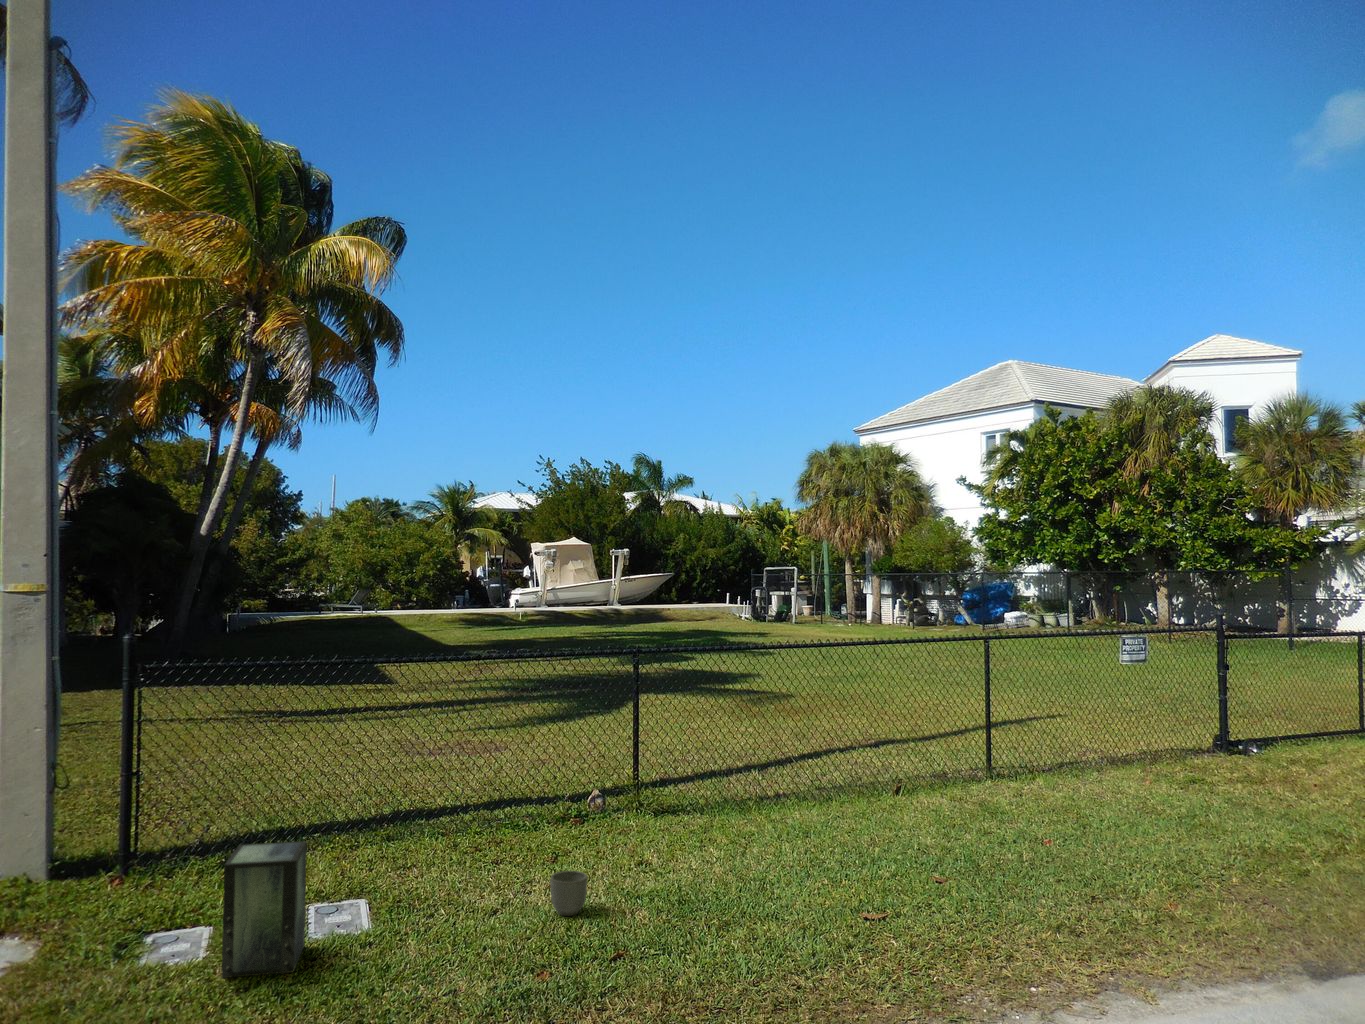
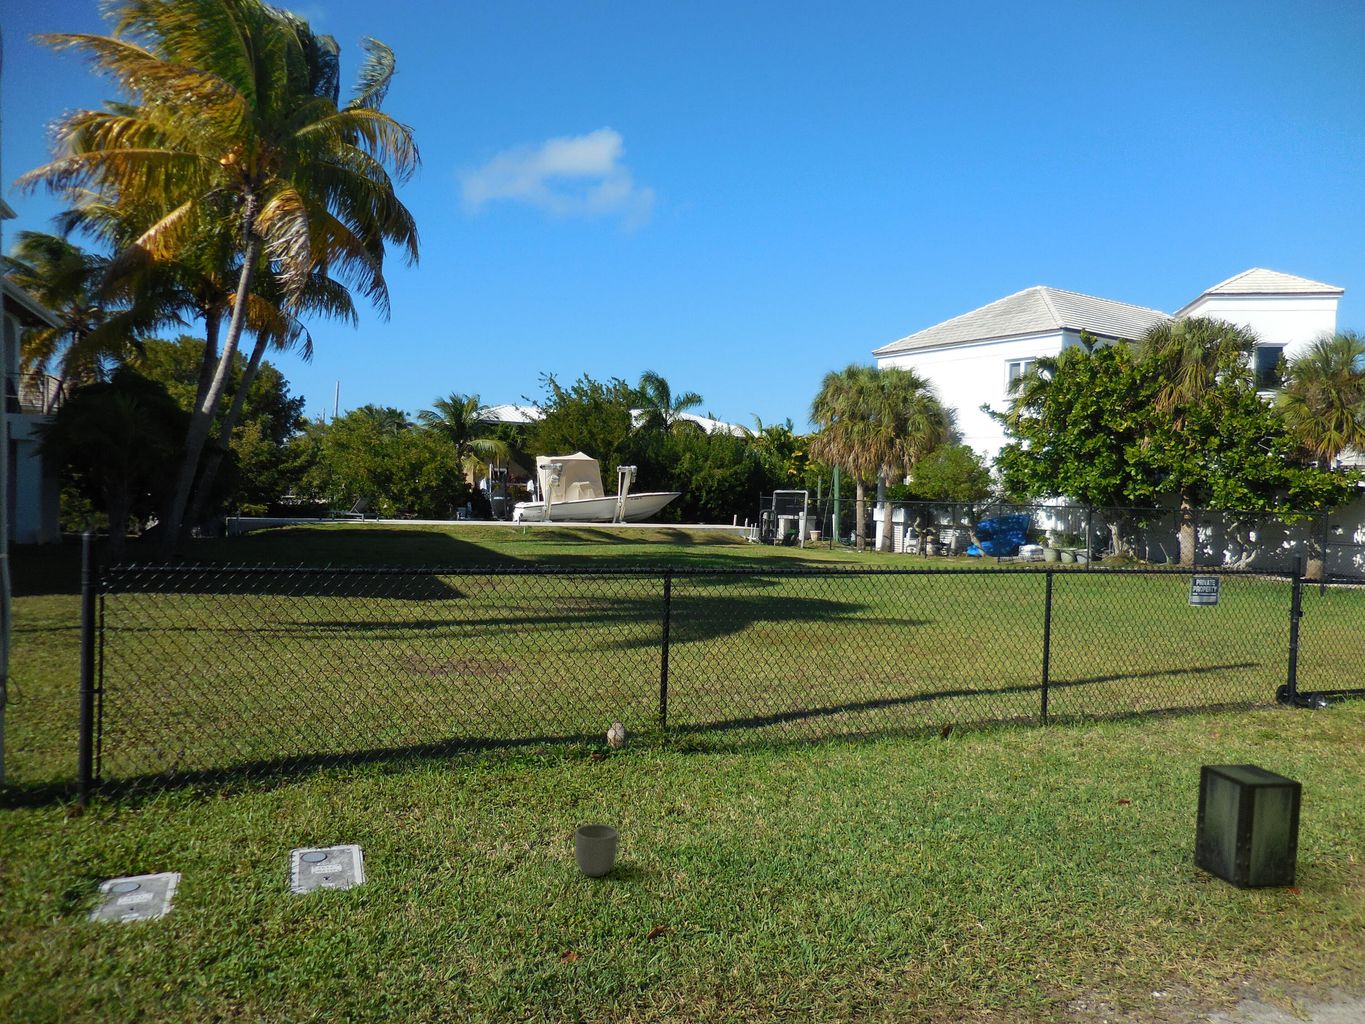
storage box: present [222,841,307,978] -> present [1194,764,1302,890]

